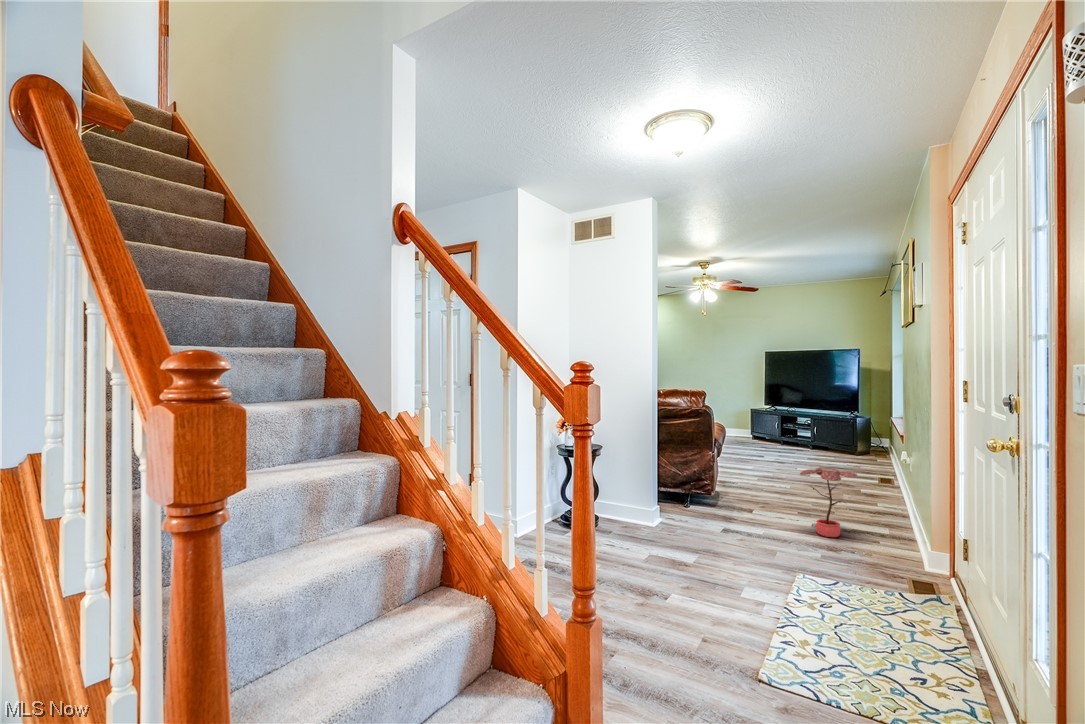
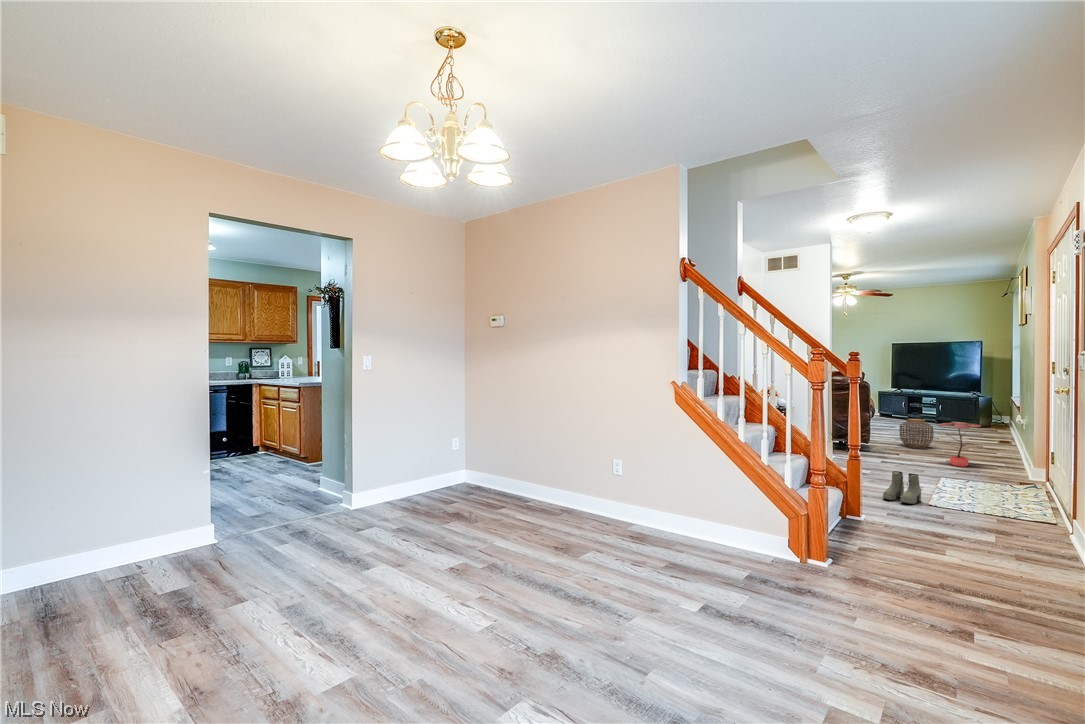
woven basket: none [758,454,800,498] -> present [900,419,934,448]
boots: none [684,591,752,669] -> present [883,471,921,504]

